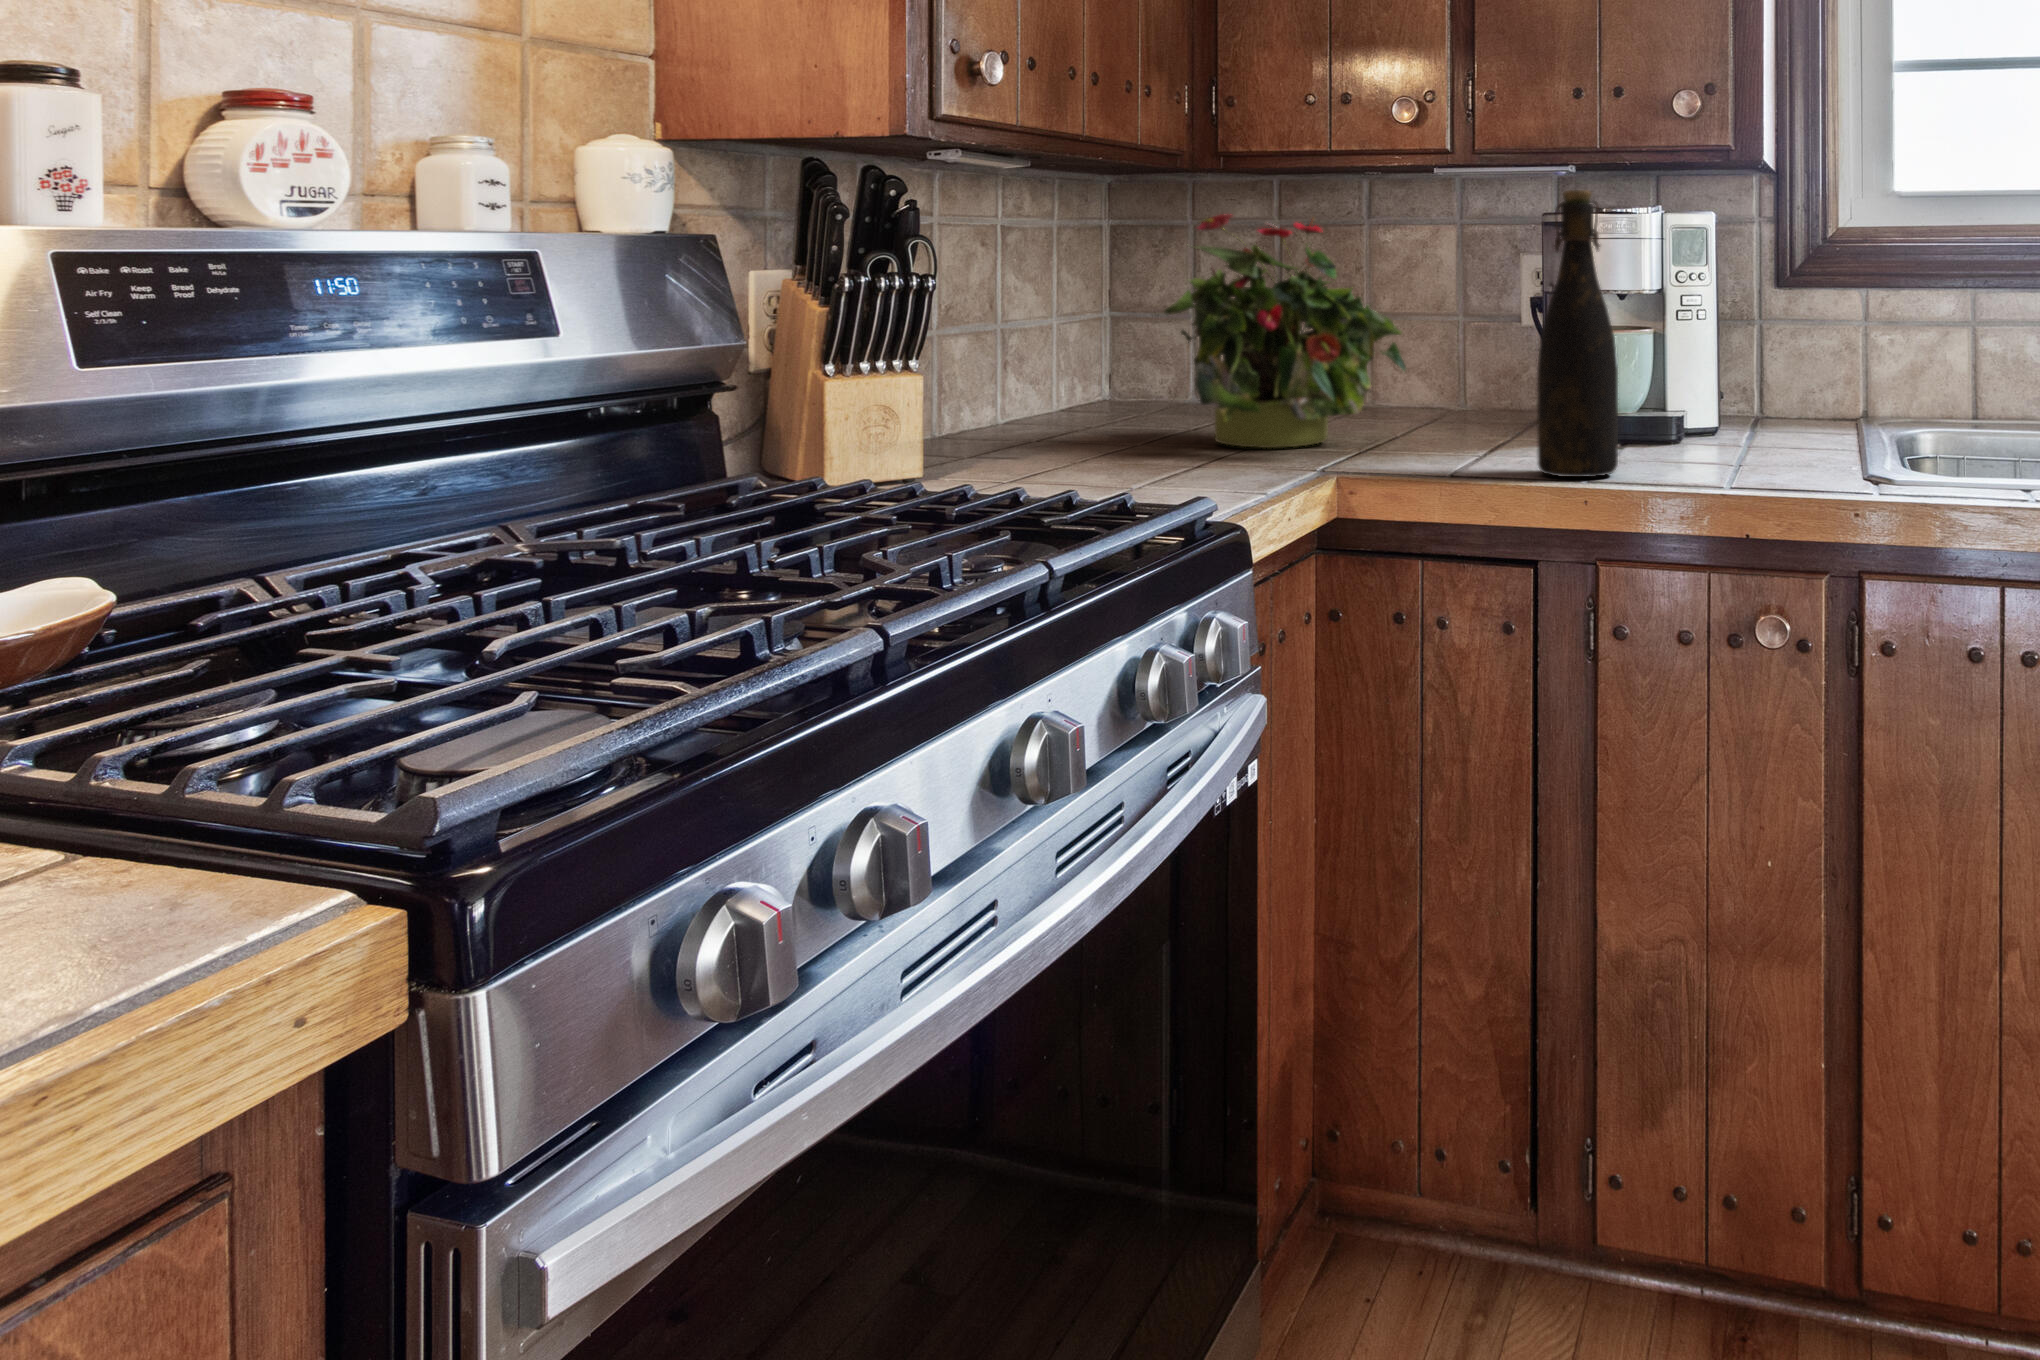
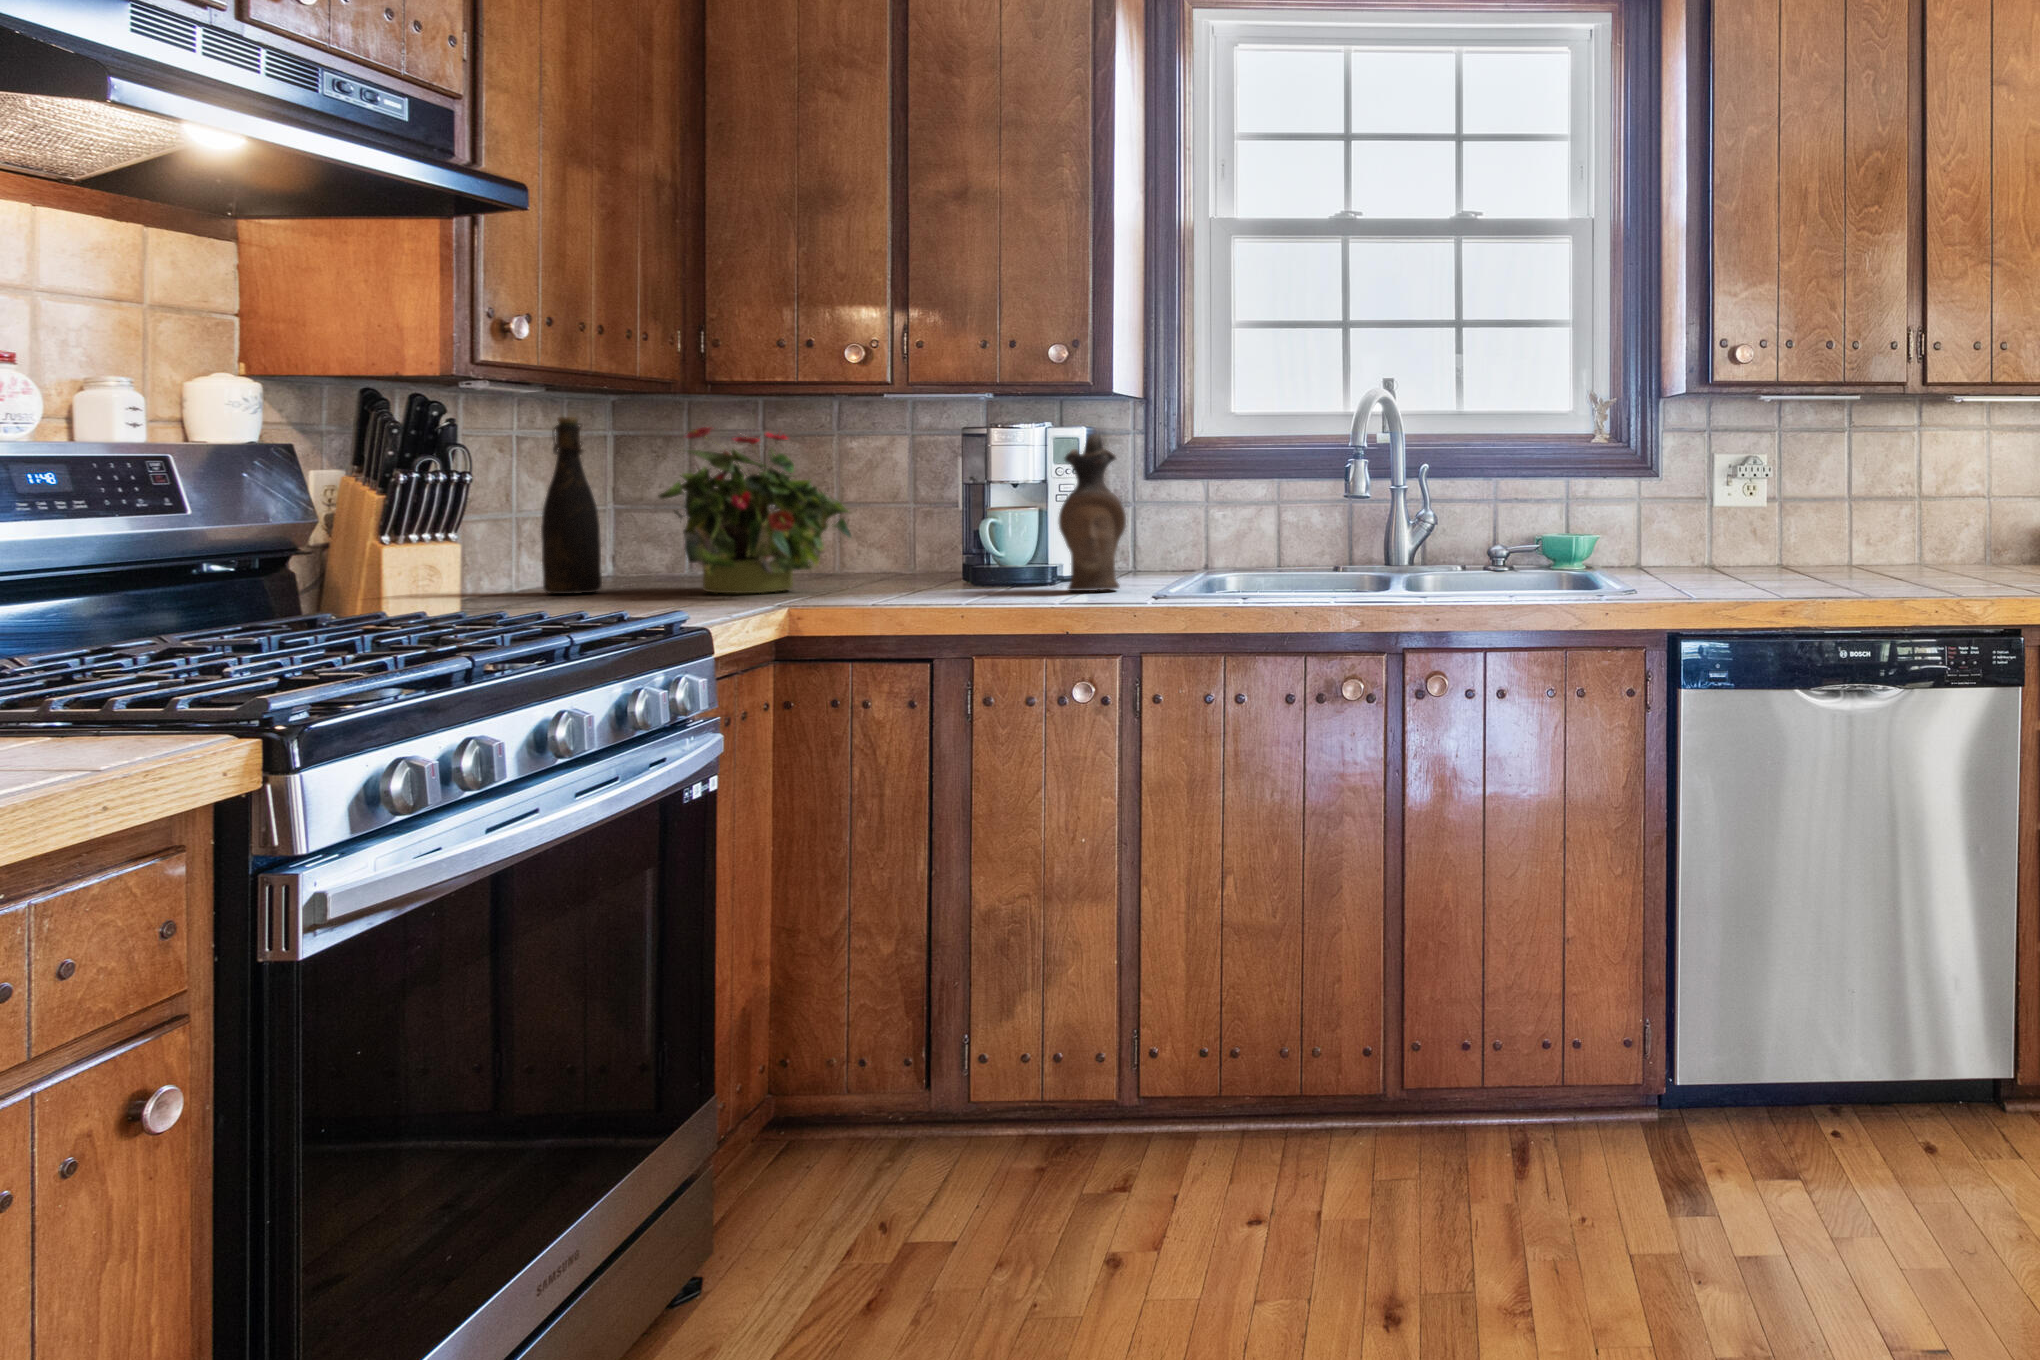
bottle: present [1537,190,1618,477] -> present [541,417,602,594]
ceramic pitcher: none [1703,220,1805,457] -> present [1058,434,1126,591]

